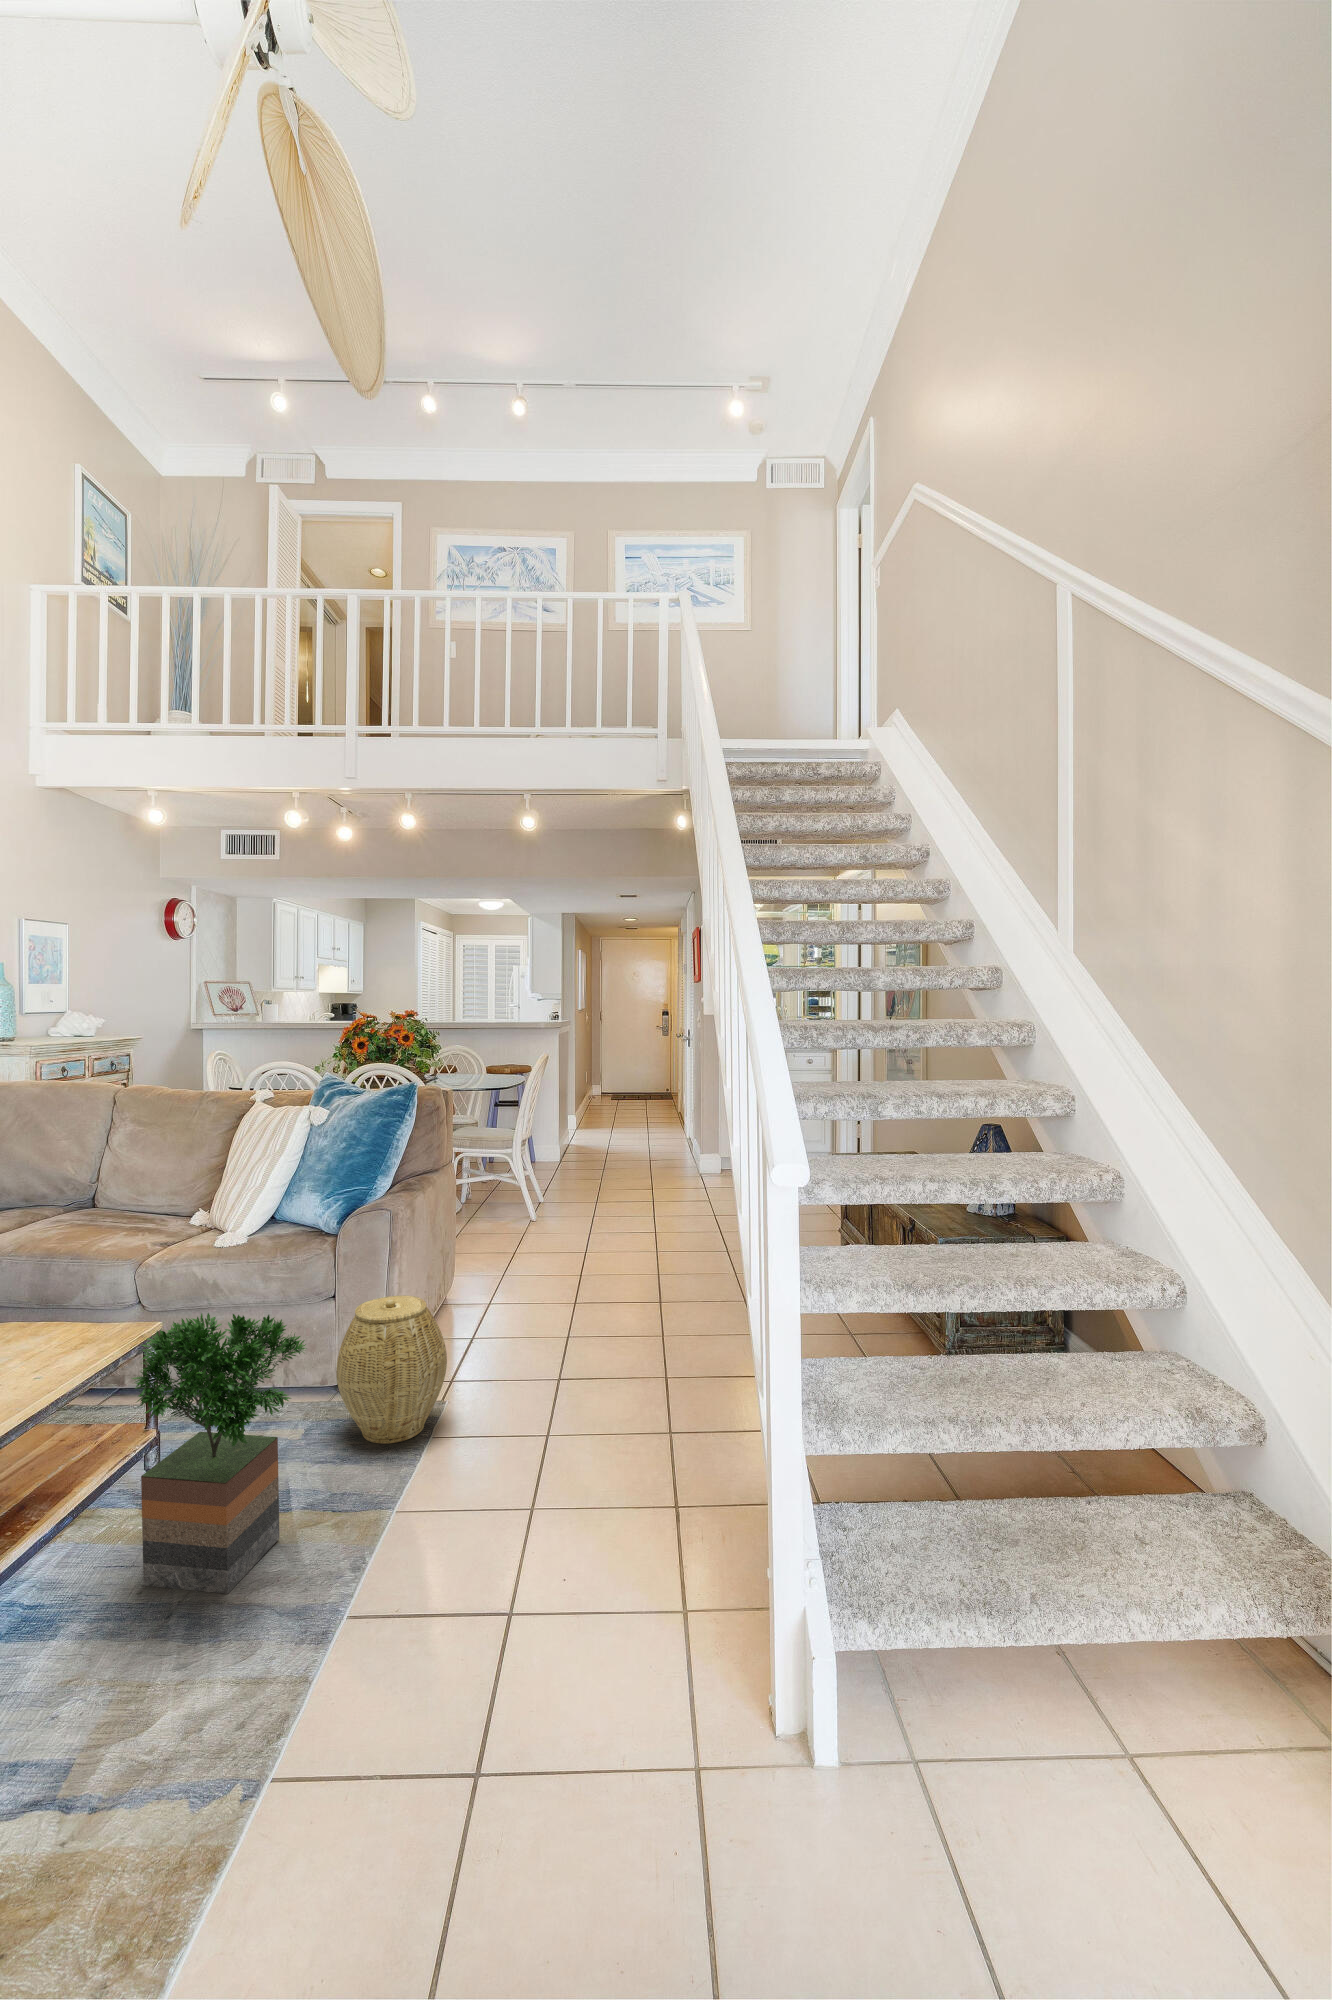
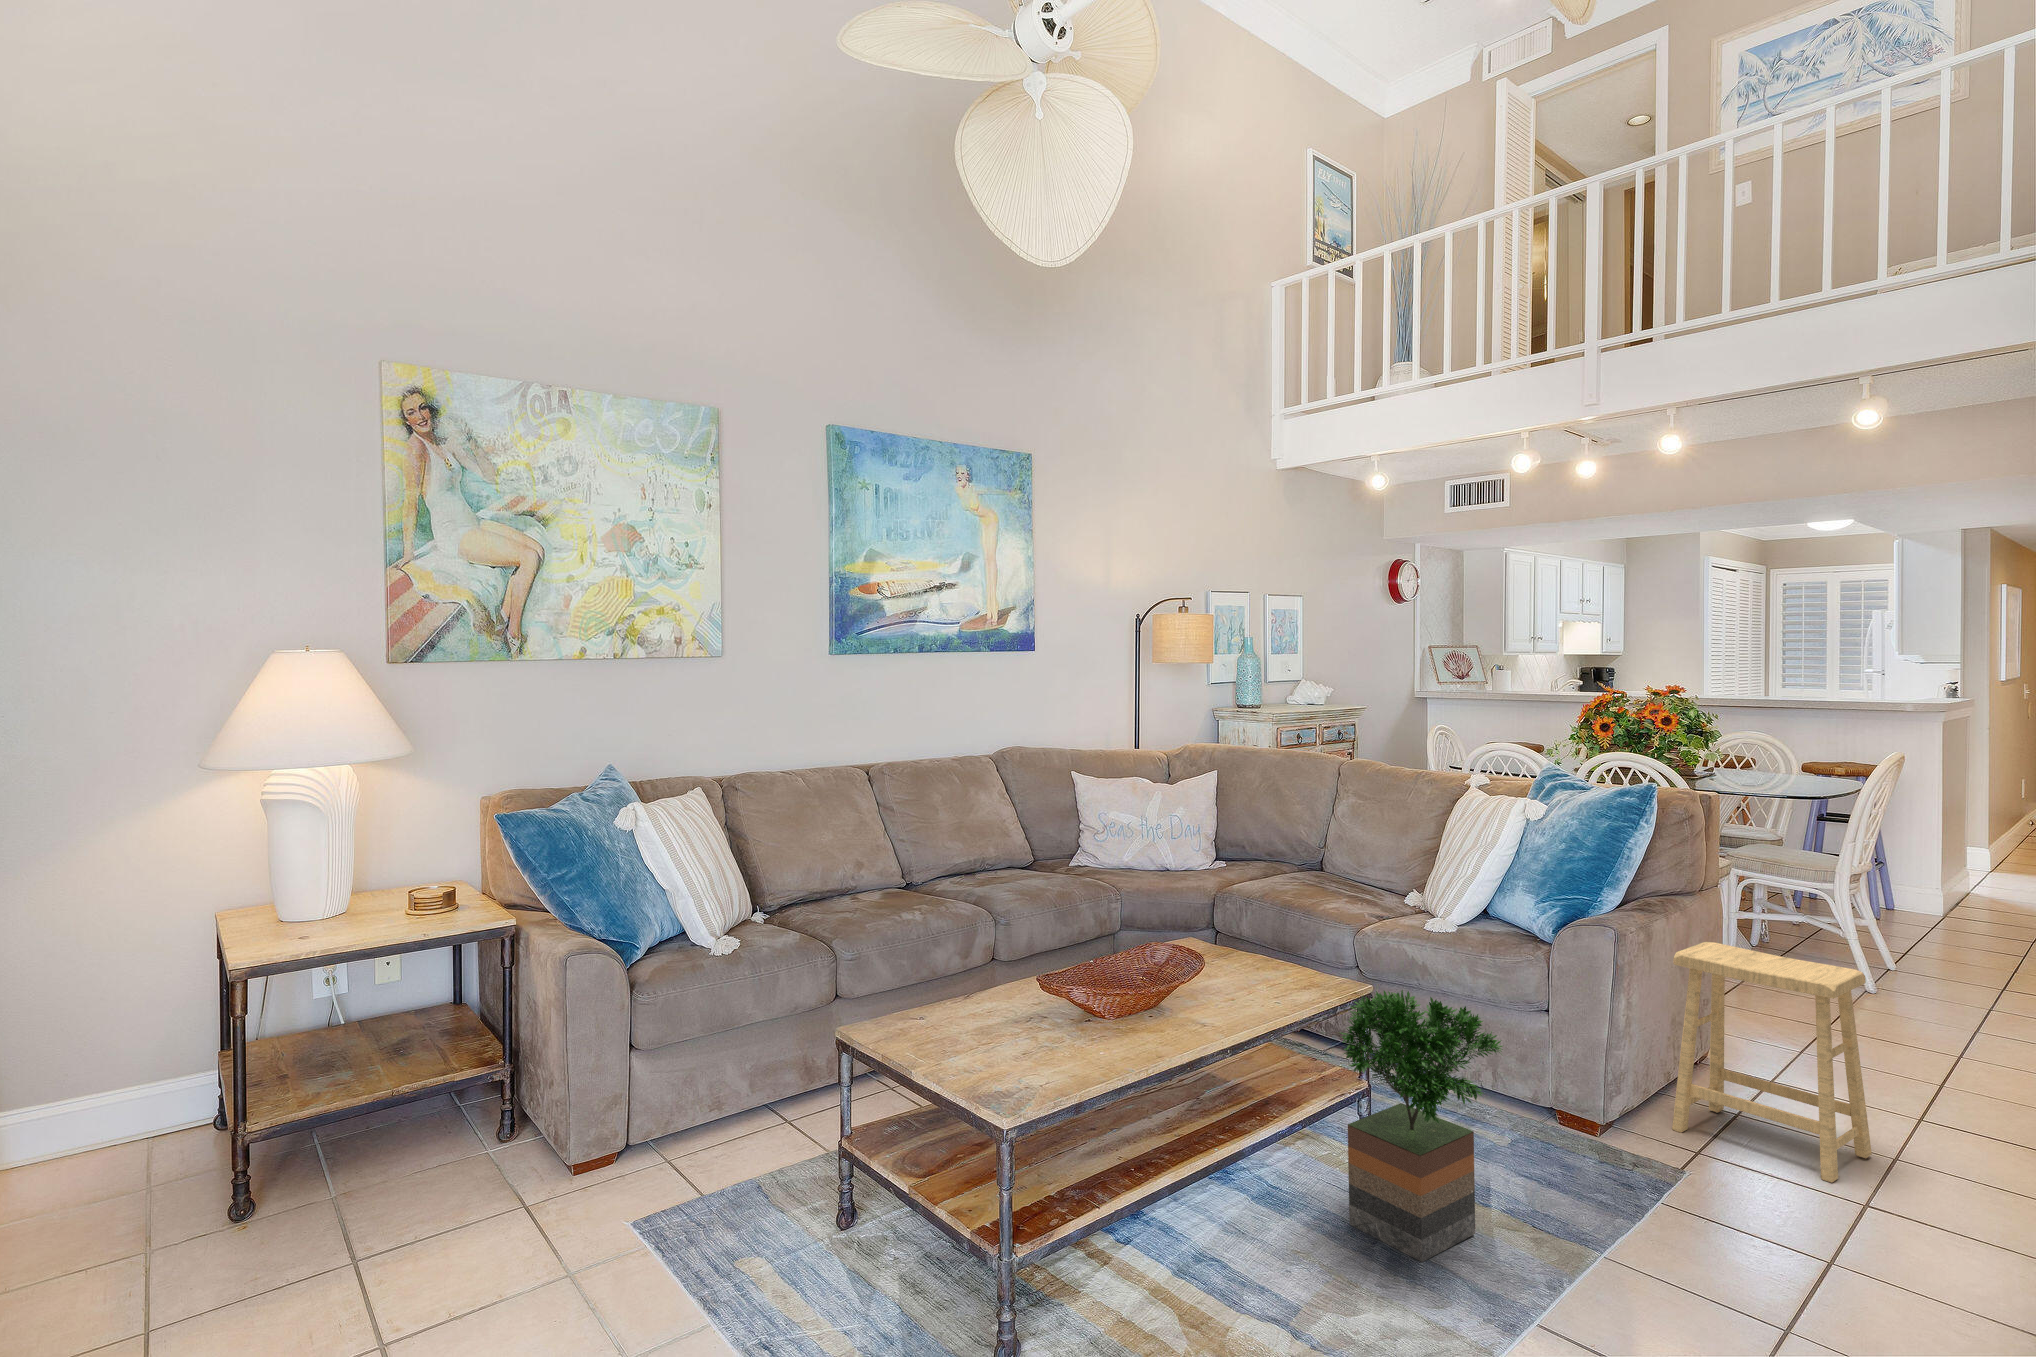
footstool: none [432,1210,563,1380] -> present [1672,942,1872,1183]
woven basket: present [336,1296,447,1444] -> none [1546,1022,1683,1190]

